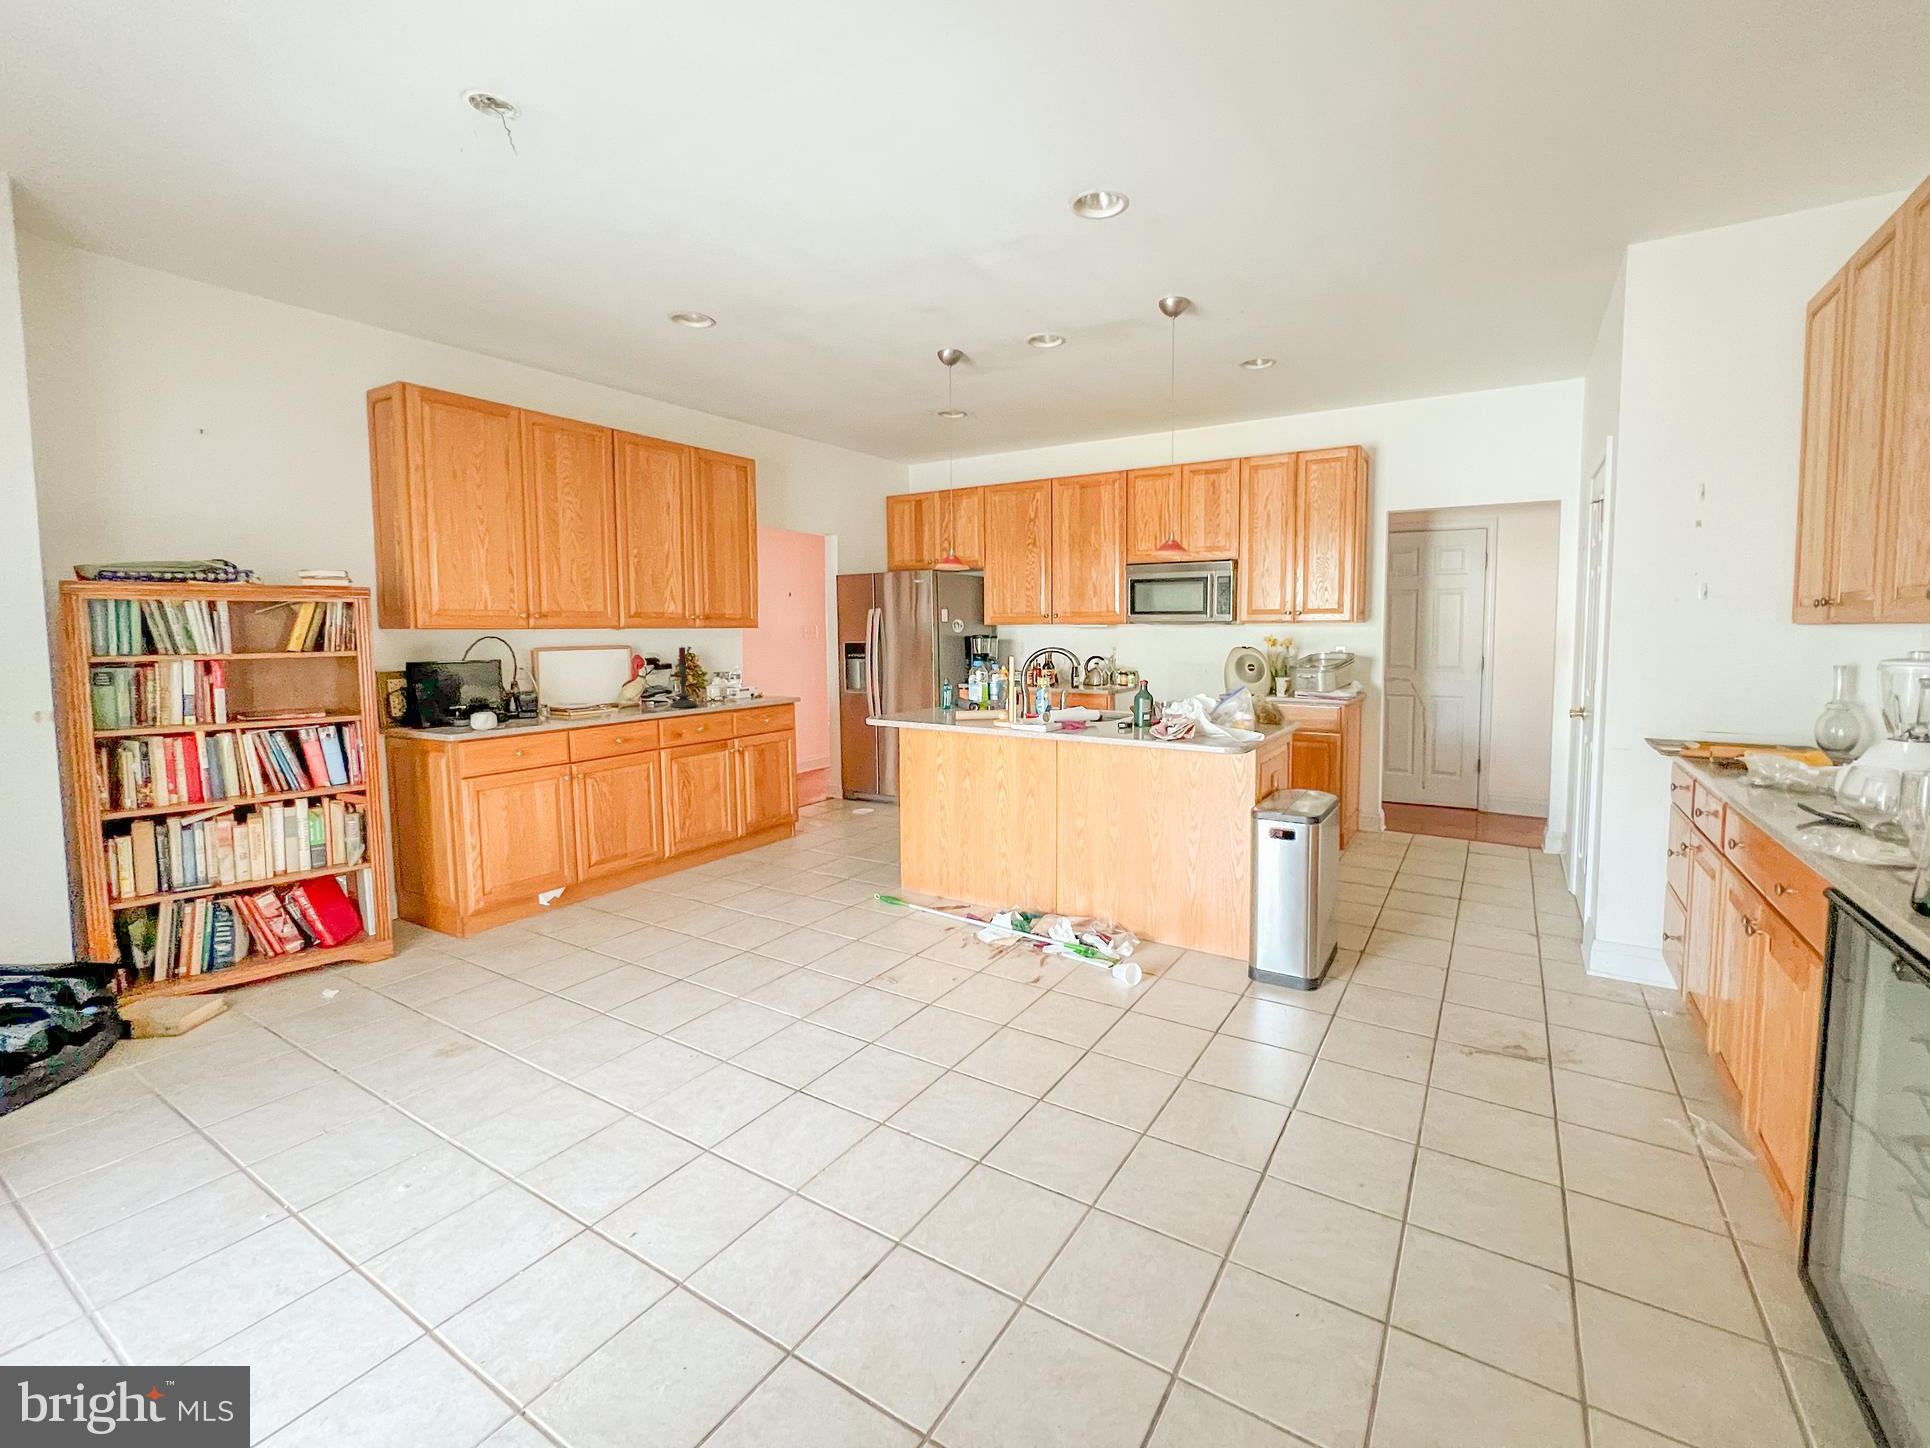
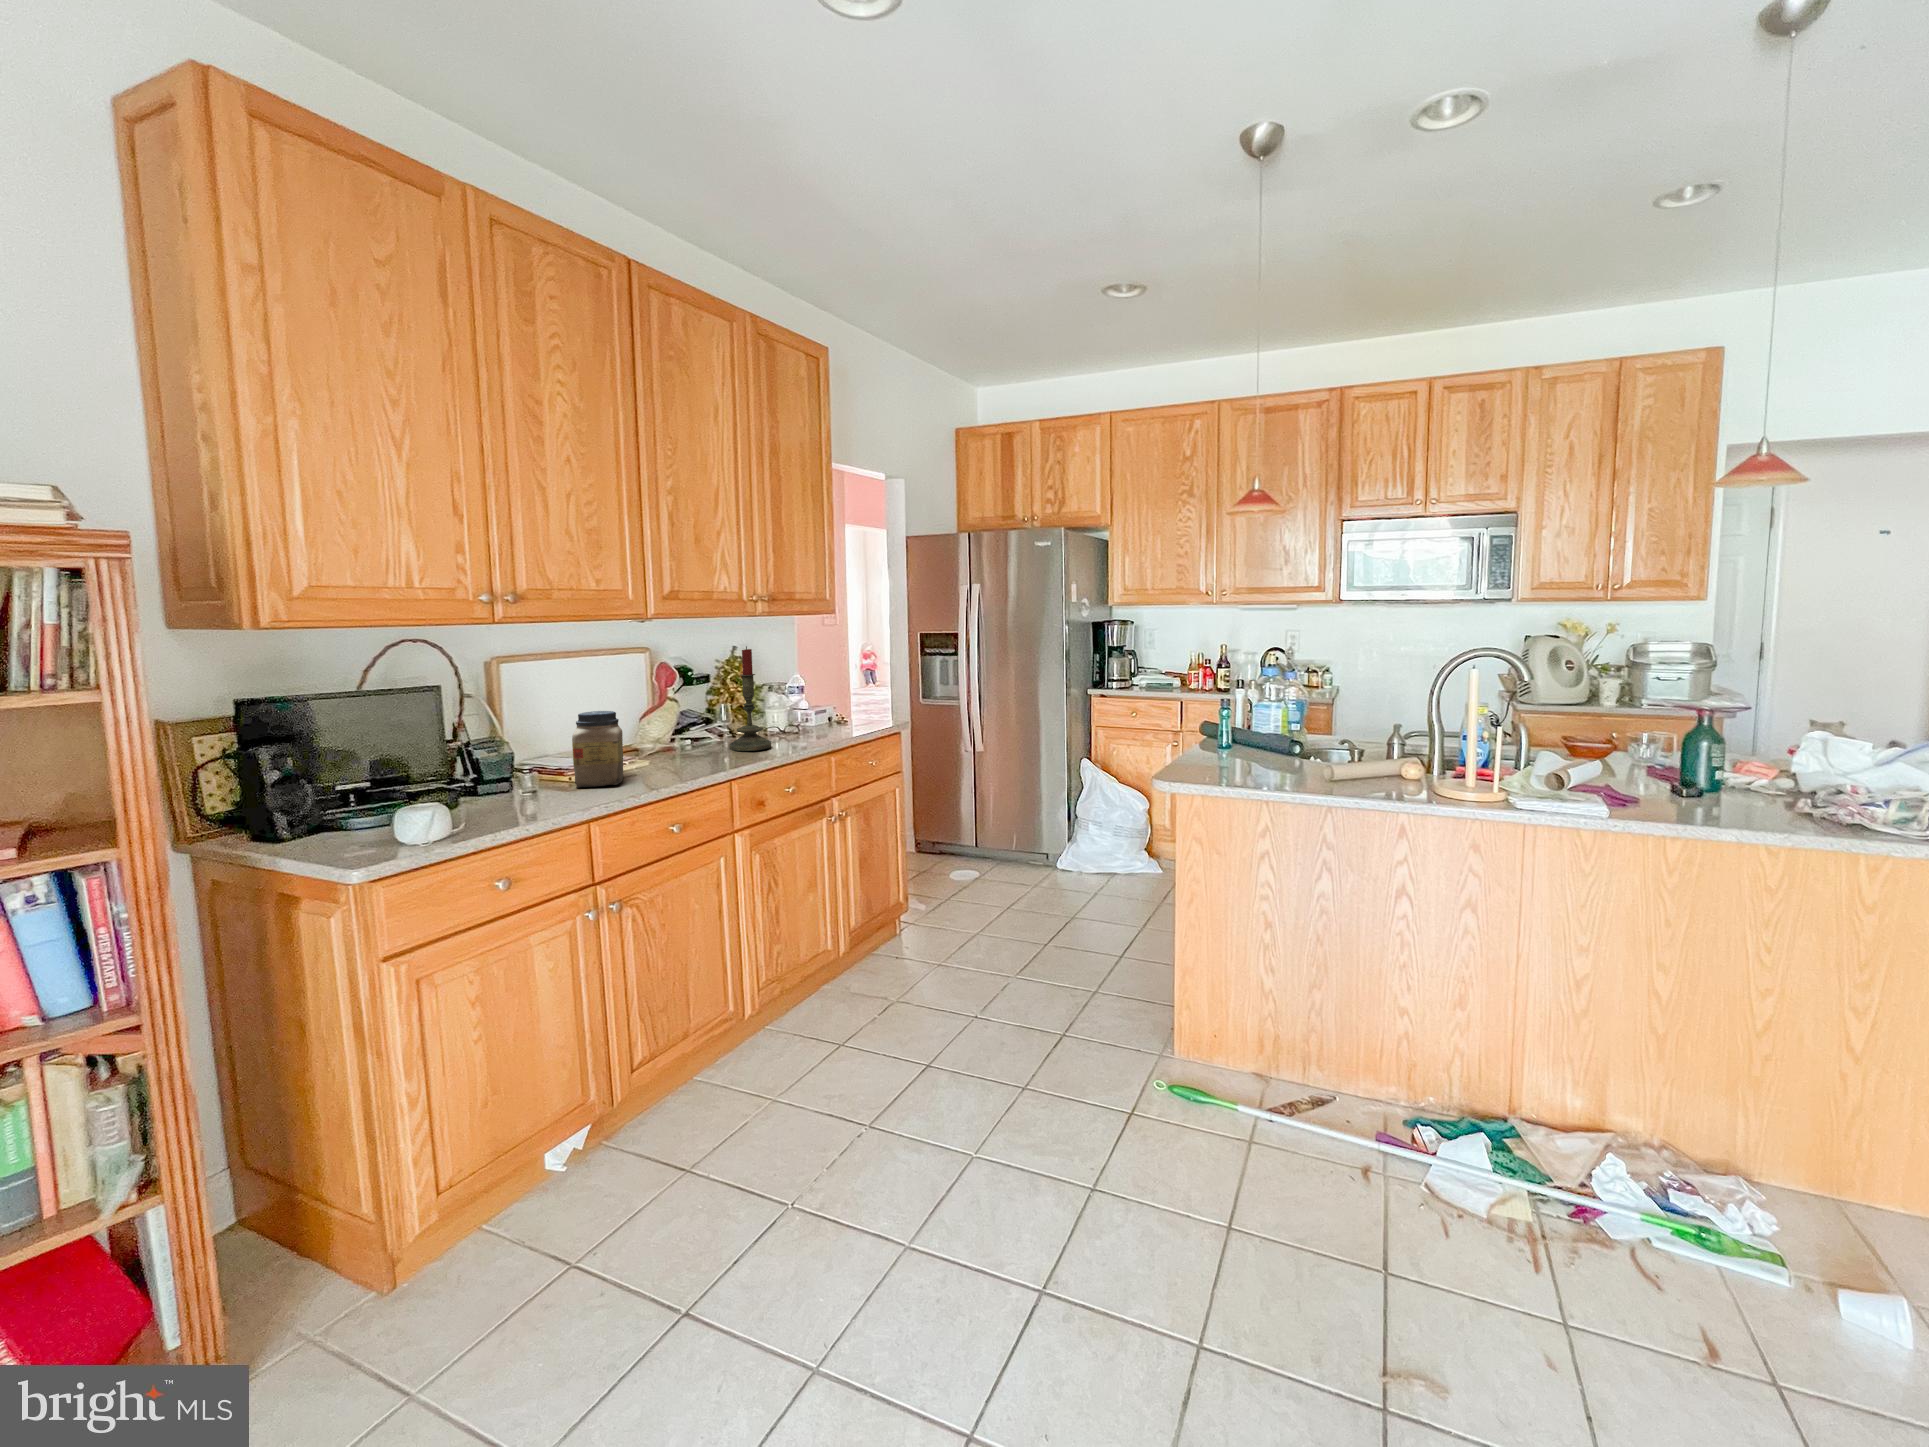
jar: none [567,677,597,717] -> present [572,711,623,788]

